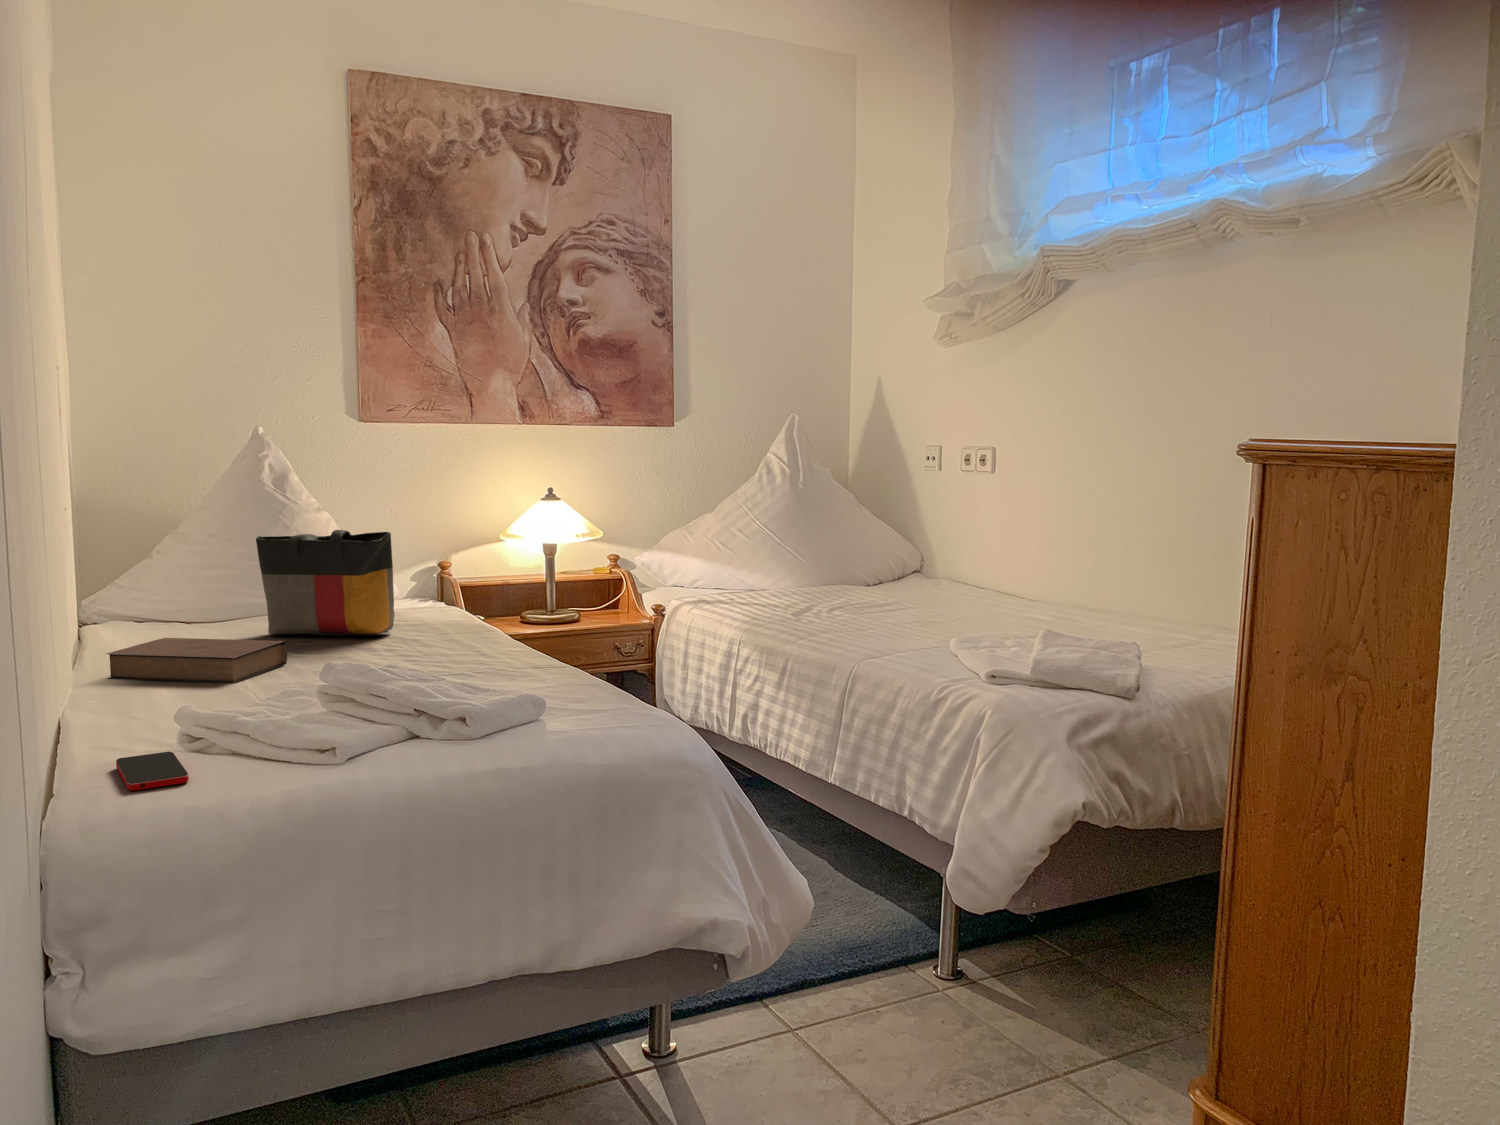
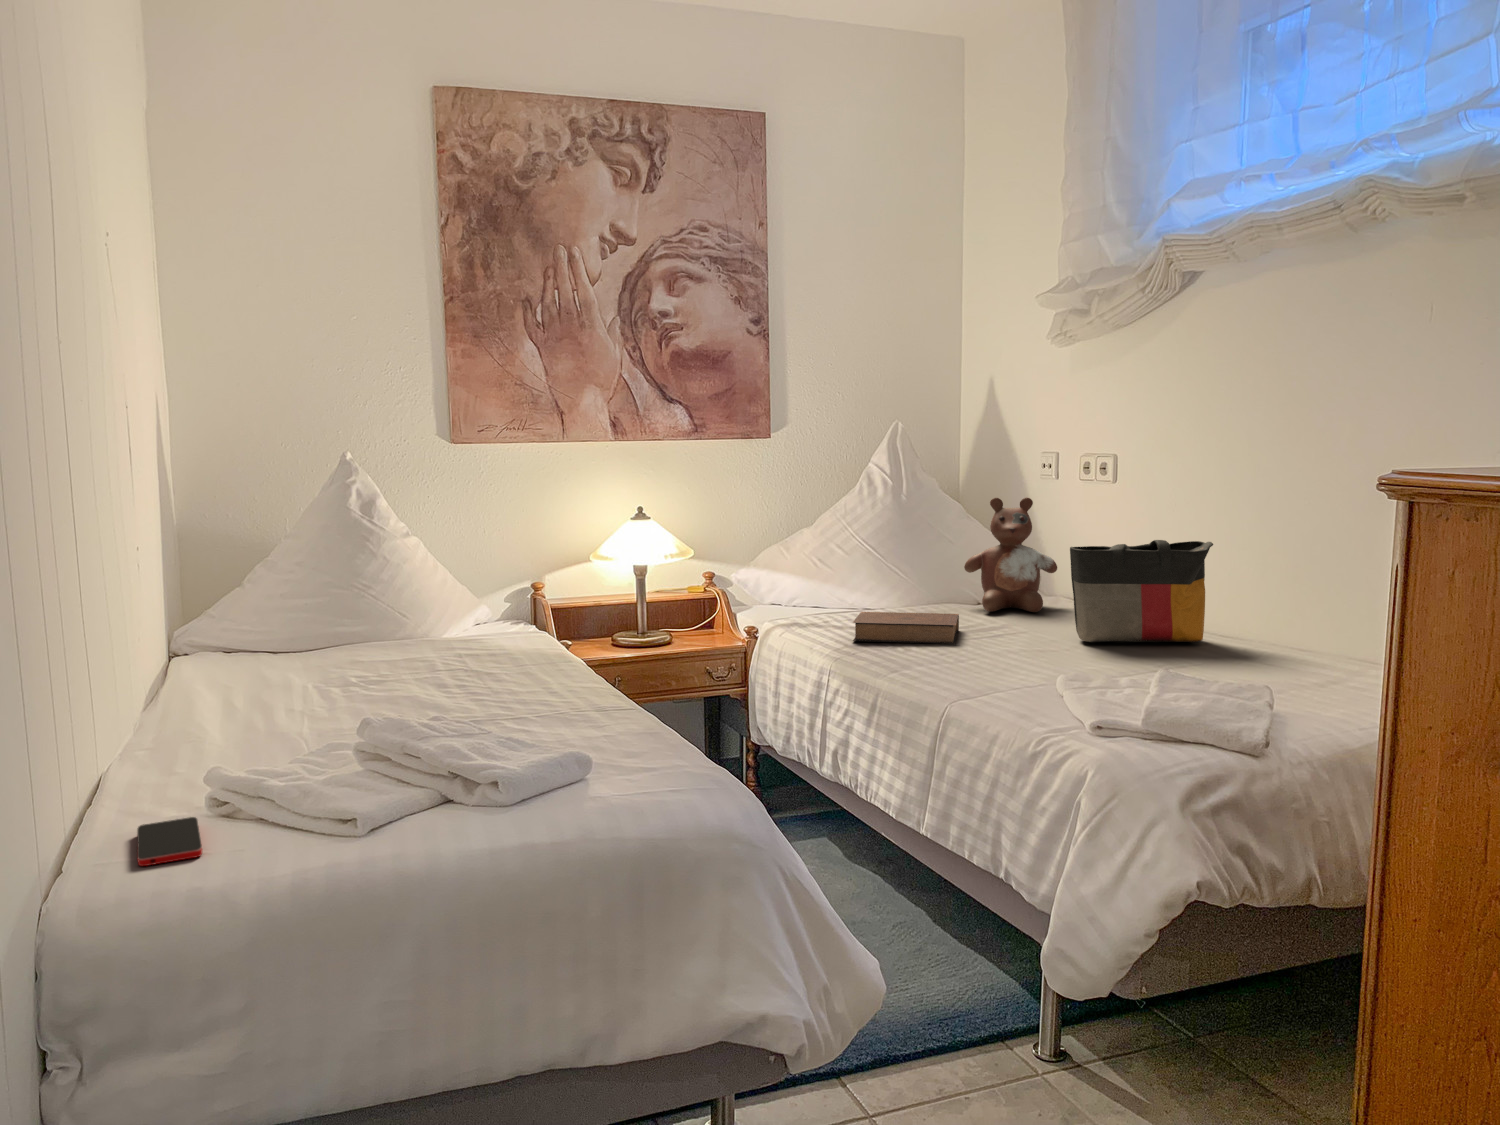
stuffed bear: none [857,485,943,591] -> present [964,497,1057,612]
tote bag: present [256,530,394,635] -> present [1070,540,1213,642]
book: present [106,638,287,683] -> present [853,612,959,644]

